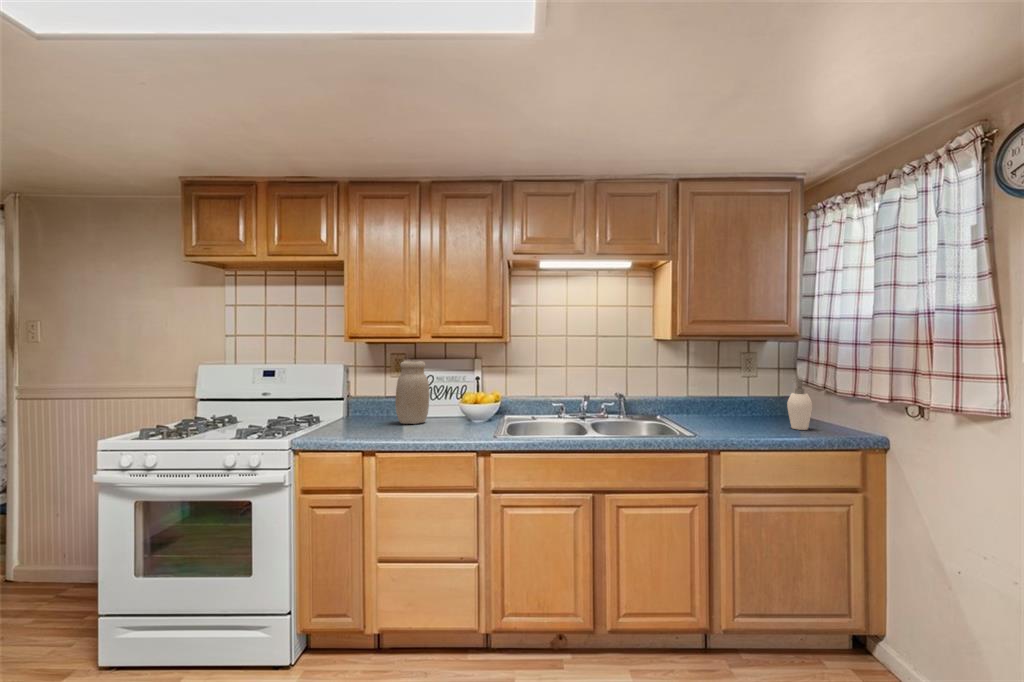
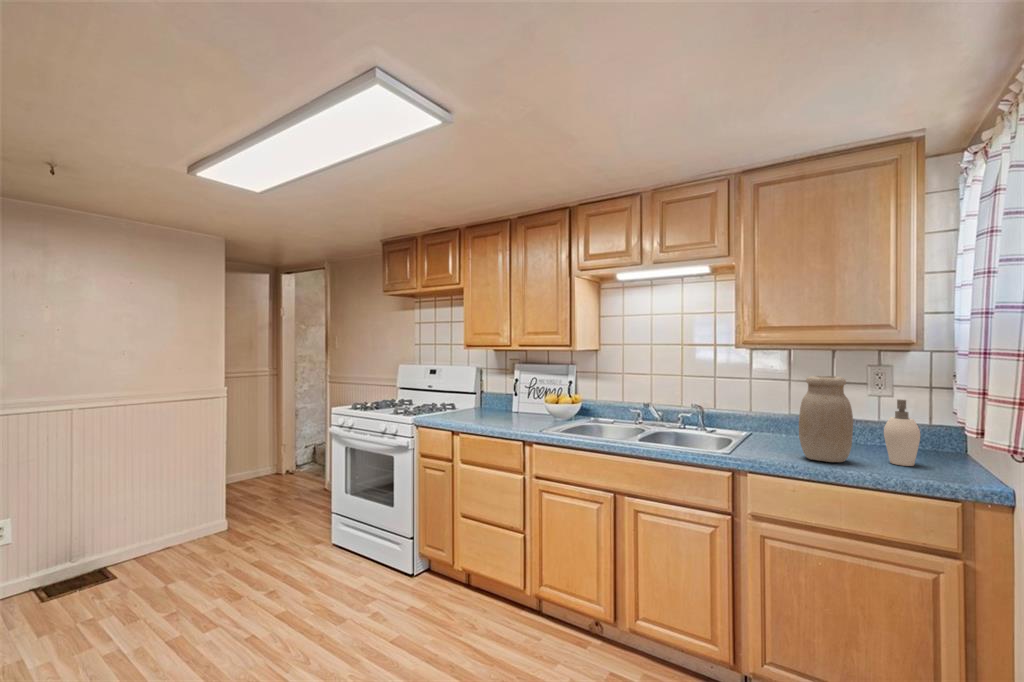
jar: present [395,361,429,424] -> present [799,376,853,462]

